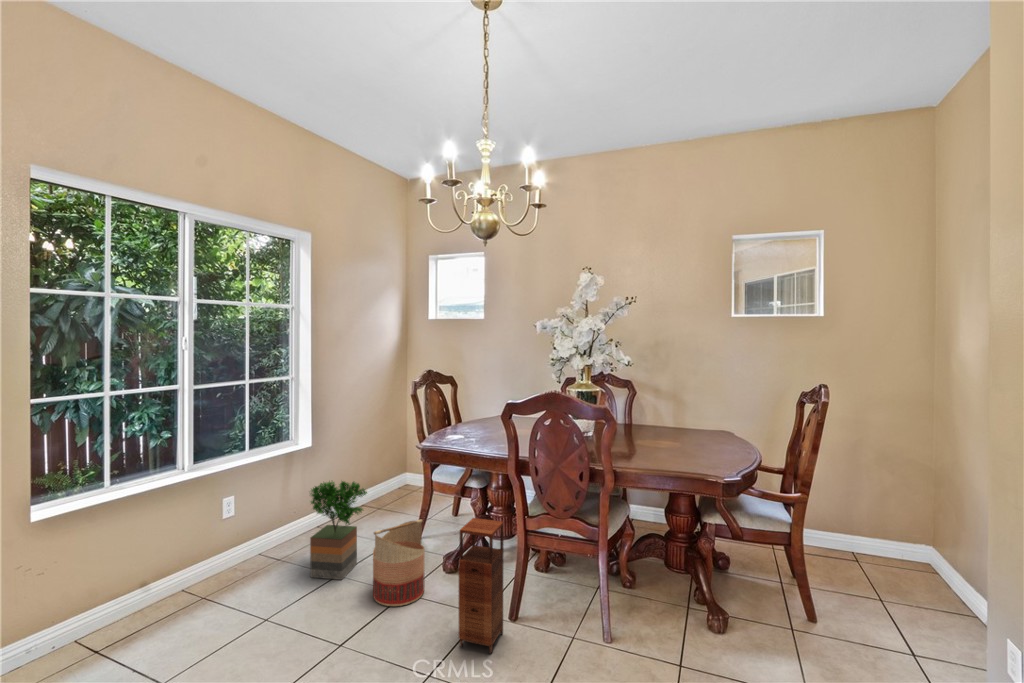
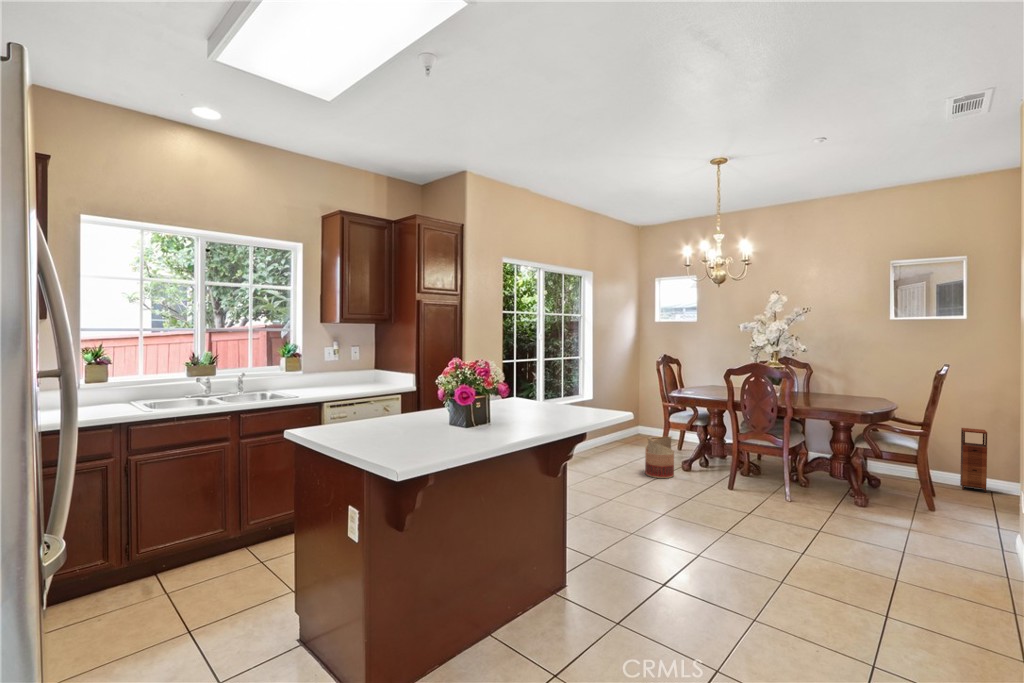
potted tree: present [310,481,367,580] -> none [602,414,636,467]
storage cabinet: present [459,518,503,654] -> present [960,428,987,493]

